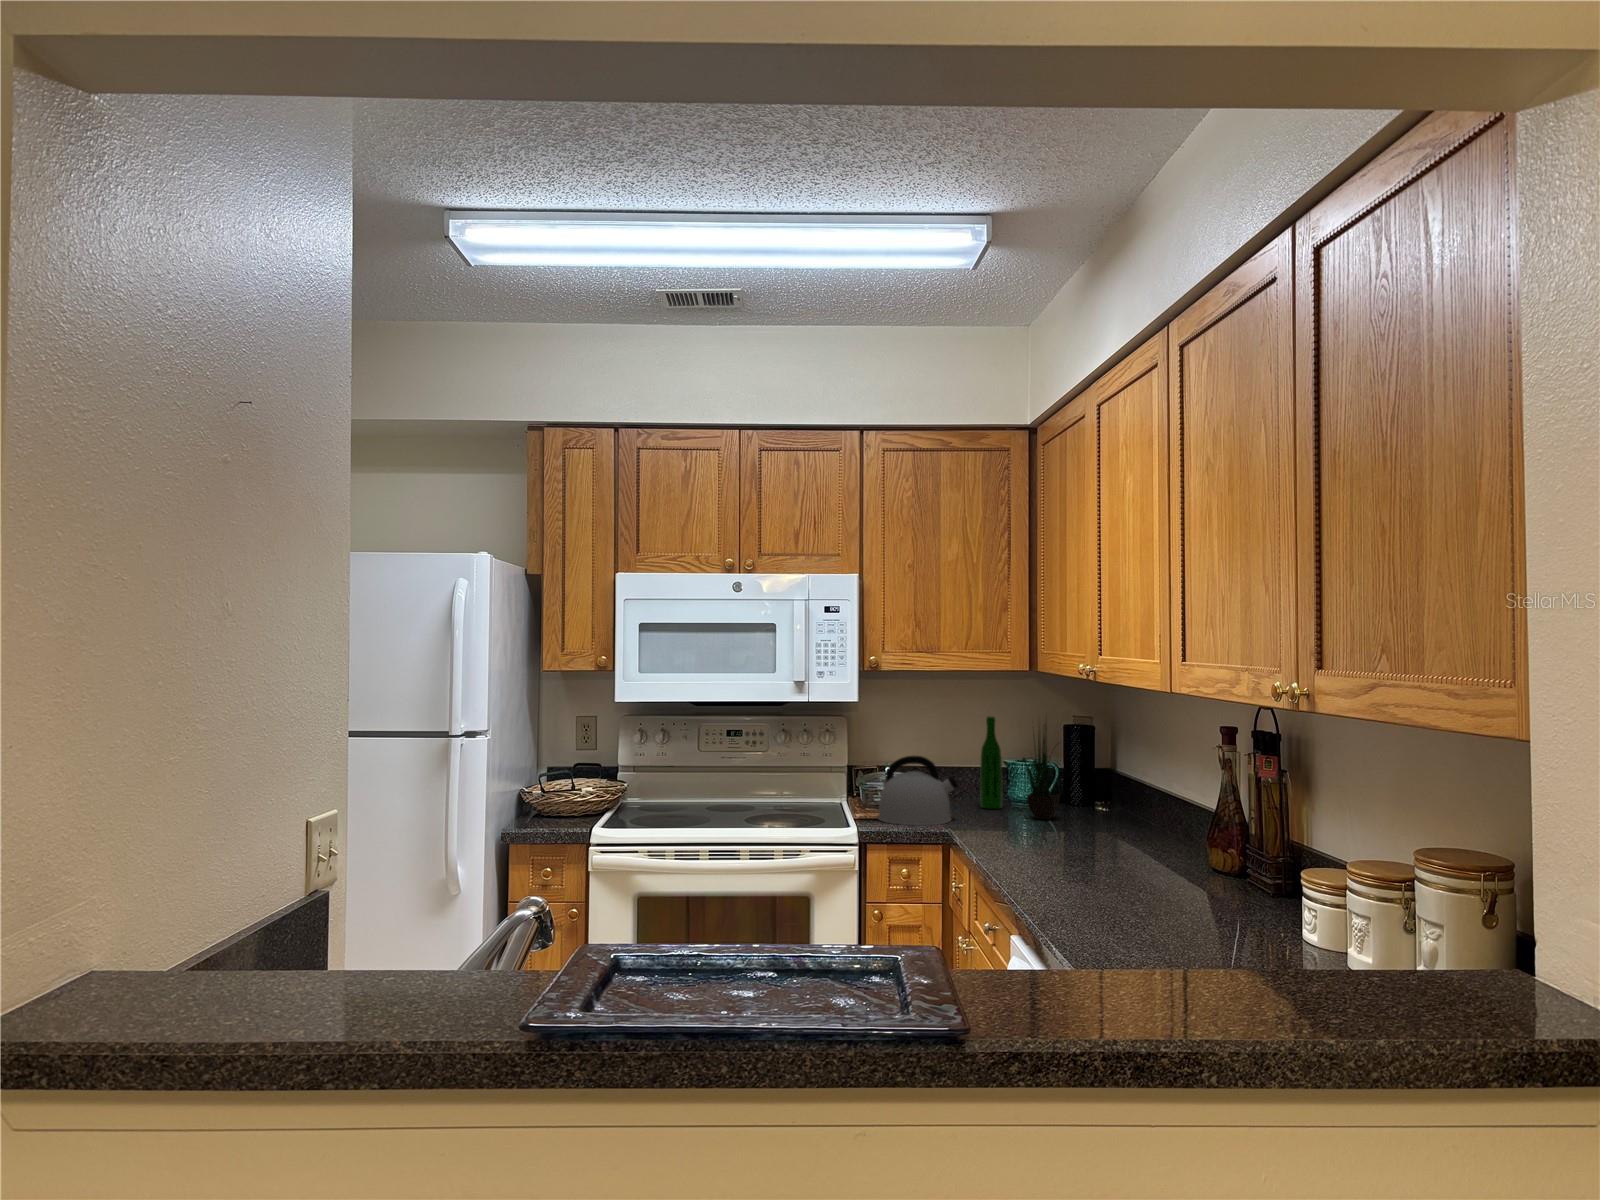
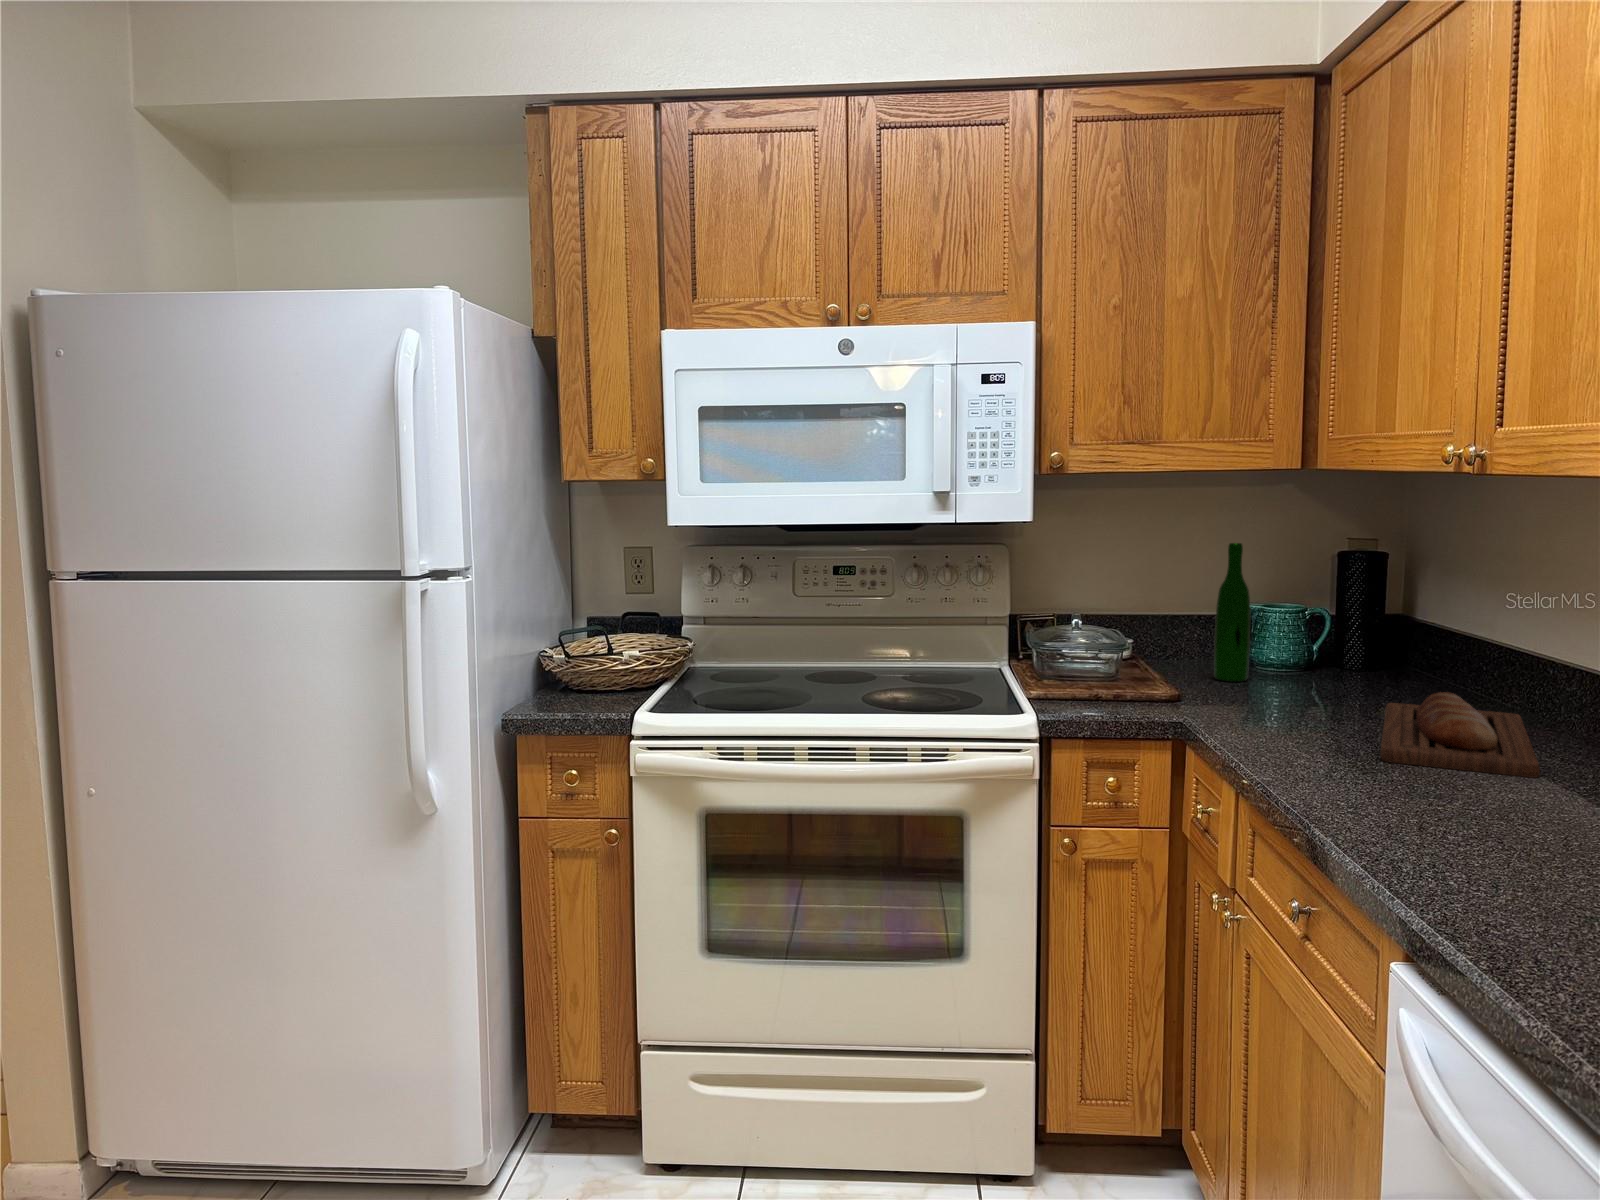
potted plant: present [1022,725,1060,820] -> none [1273,522,1379,701]
kettle: present [878,756,958,825] -> none [1063,603,1194,710]
bread loaf: none [1048,810,1141,856] -> present [1380,692,1540,778]

